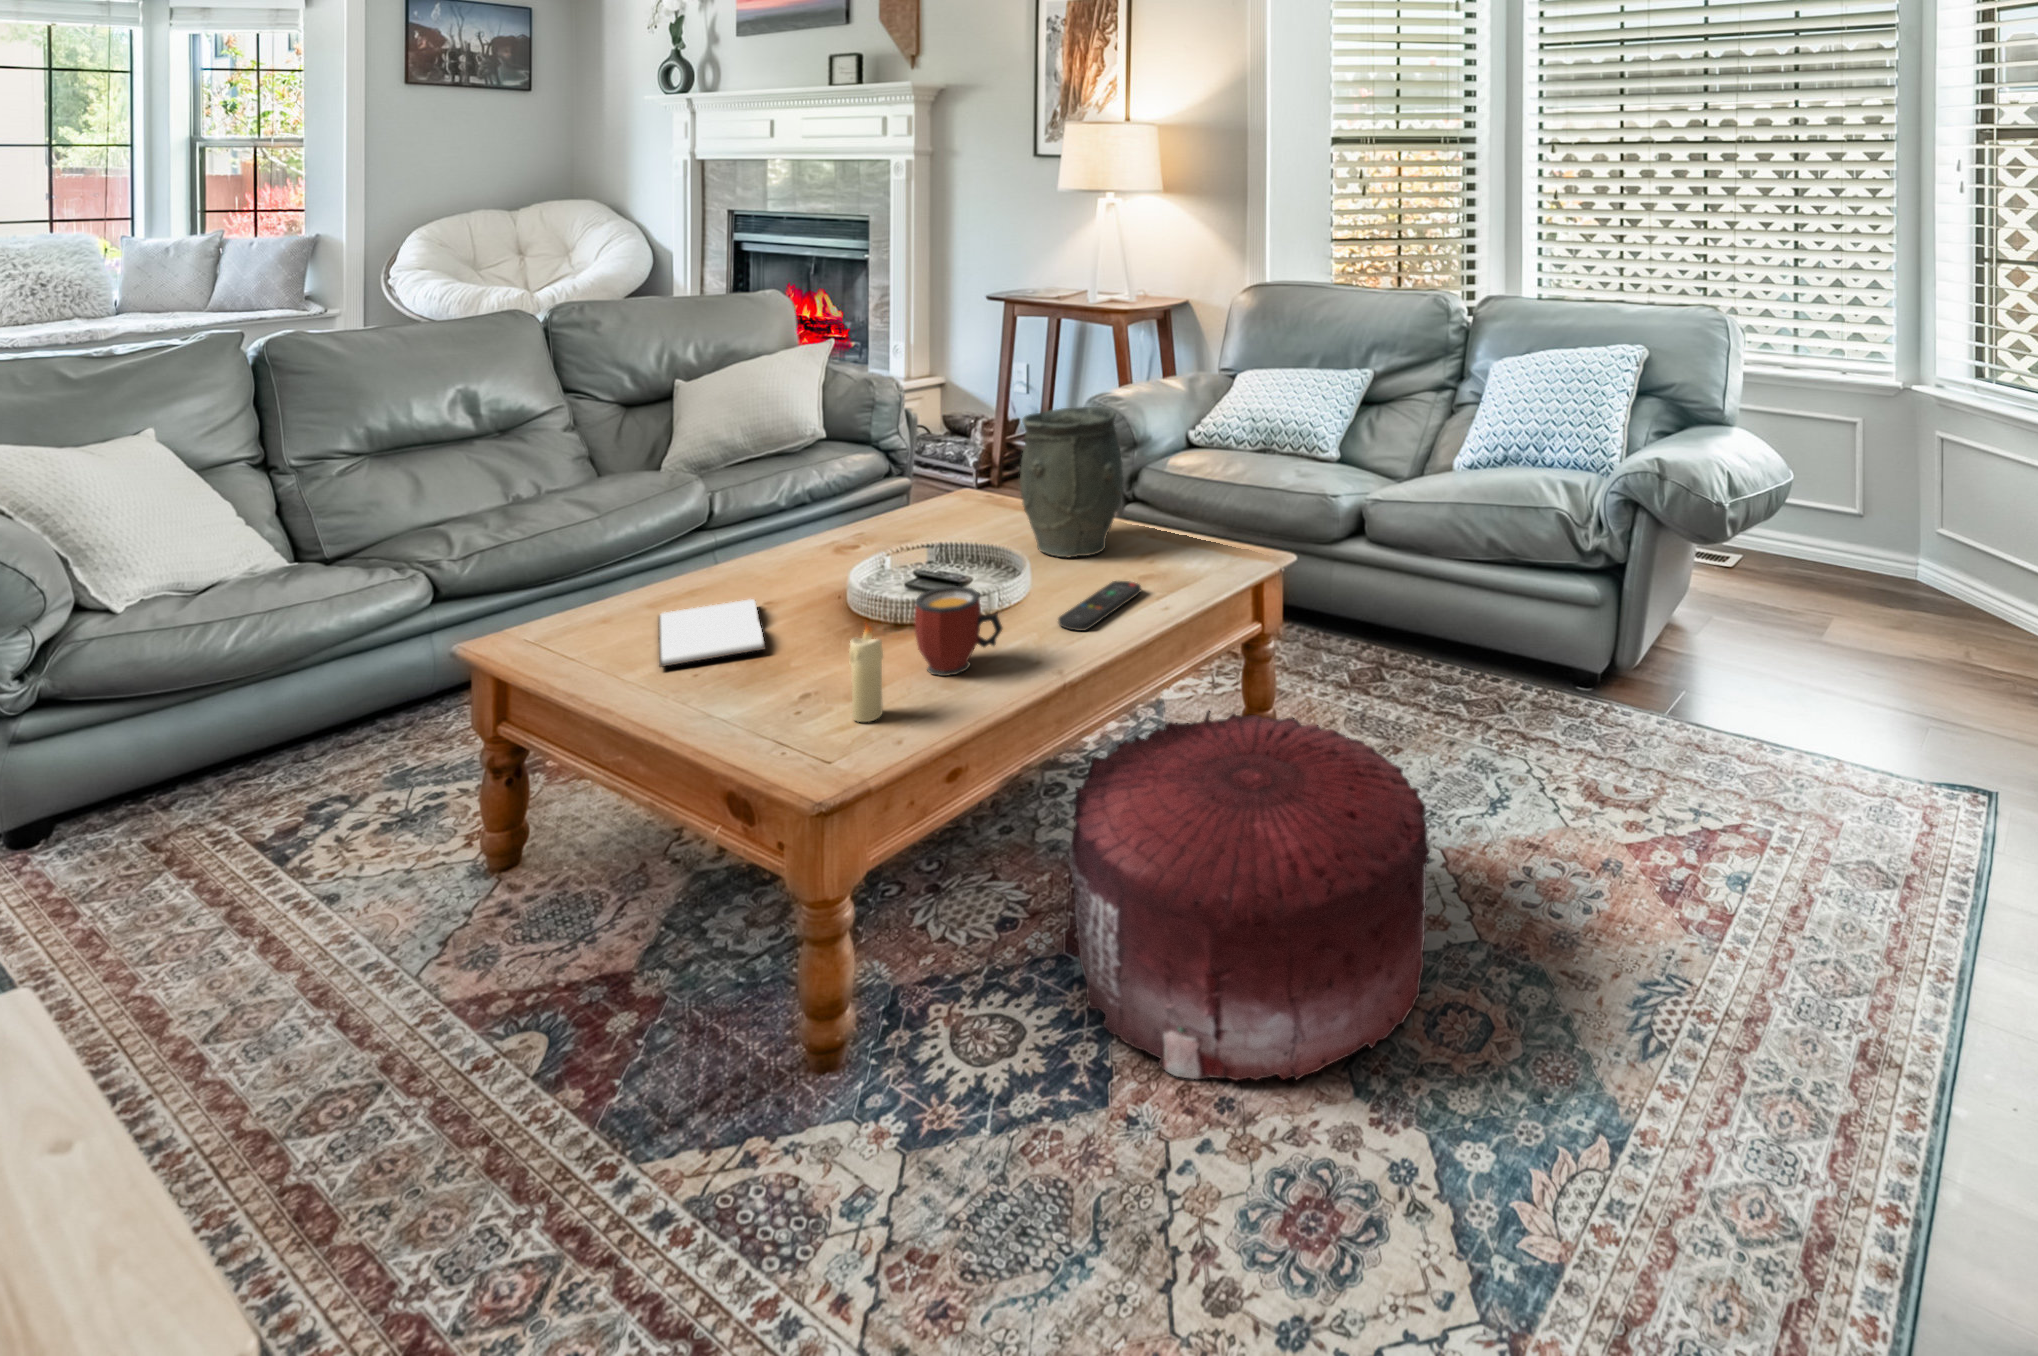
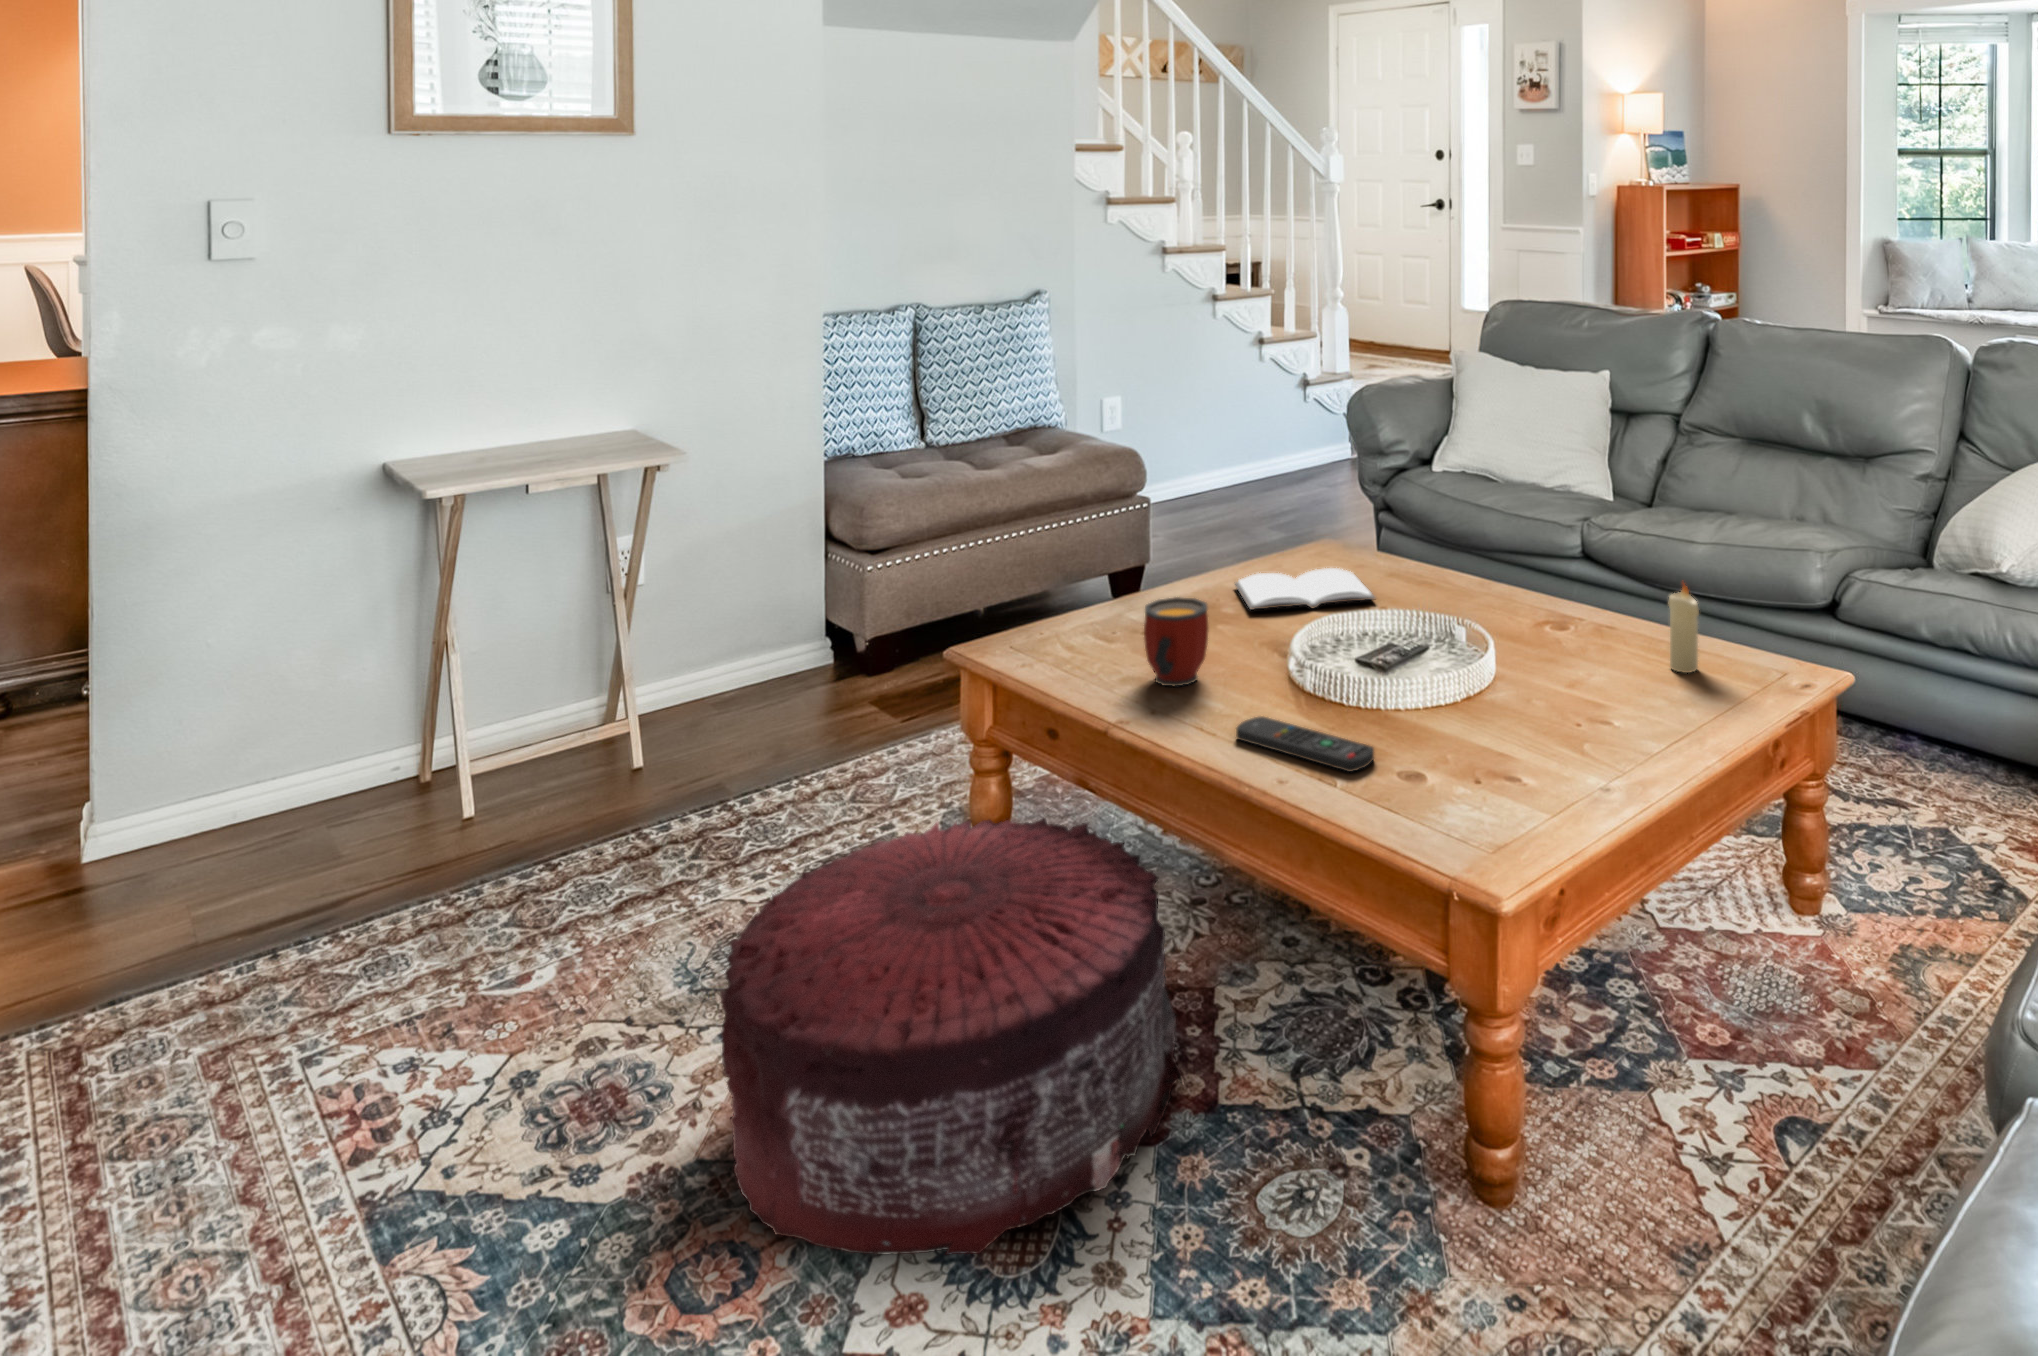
vase: present [1020,407,1124,557] -> none [1476,528,1628,756]
candle: present [849,624,883,722] -> present [1669,584,1699,673]

